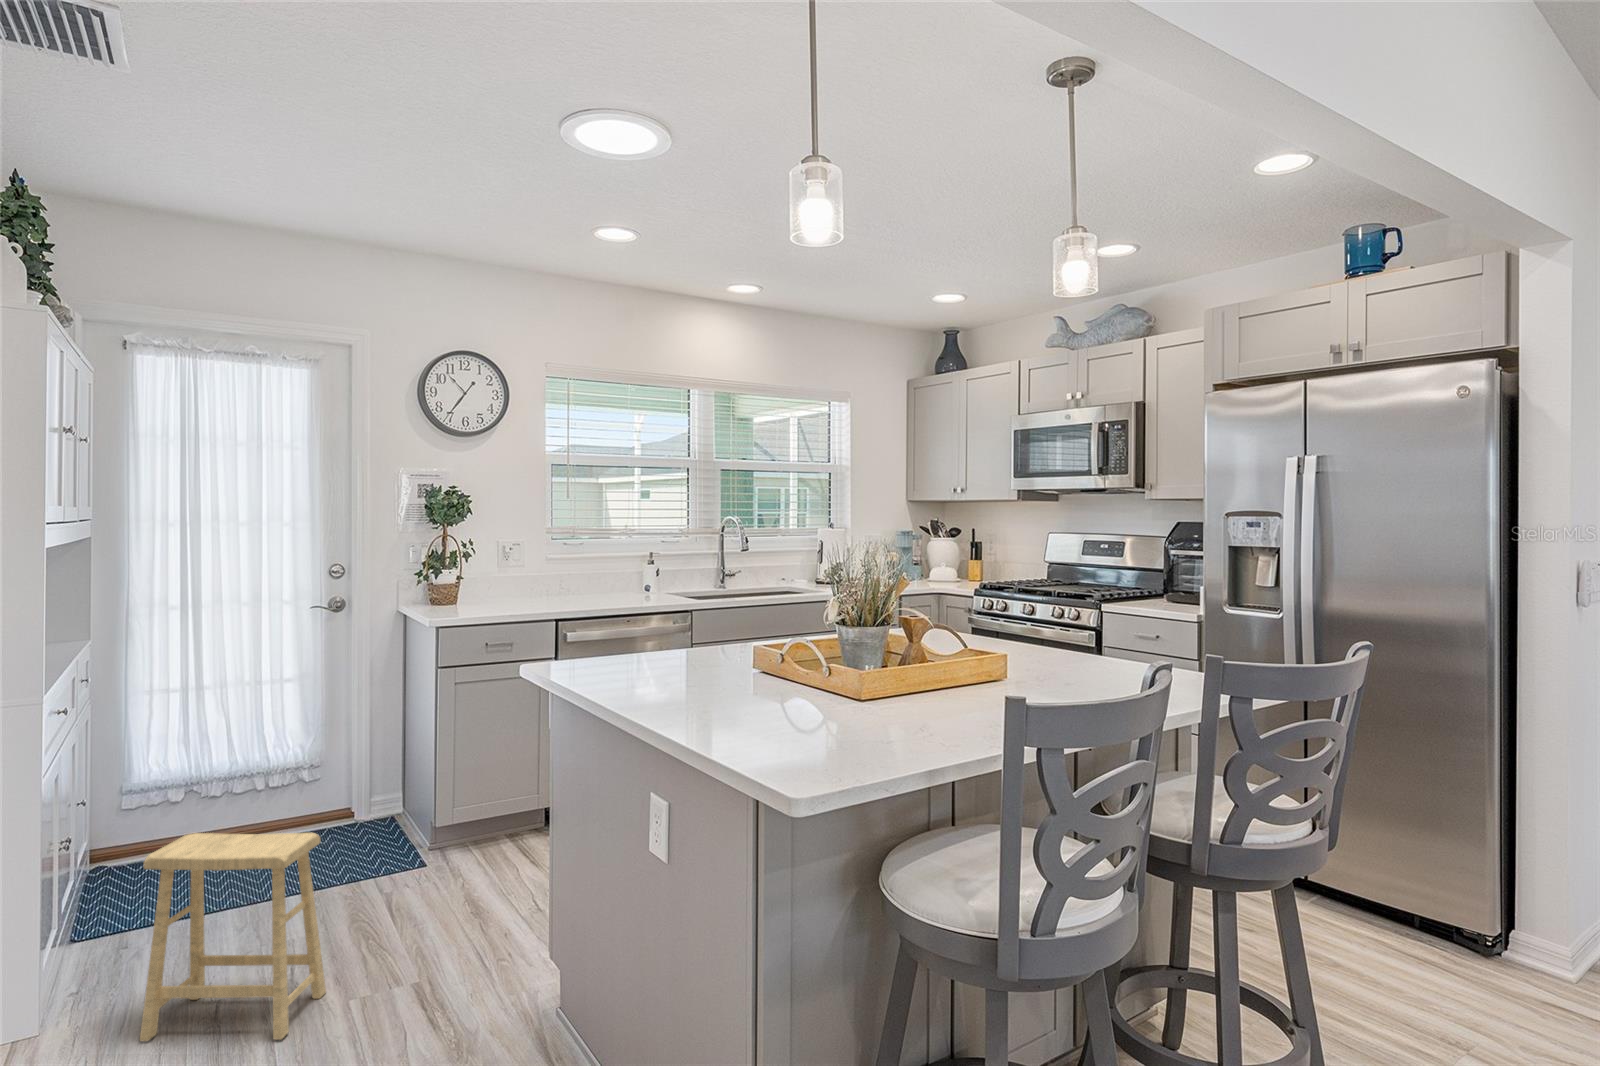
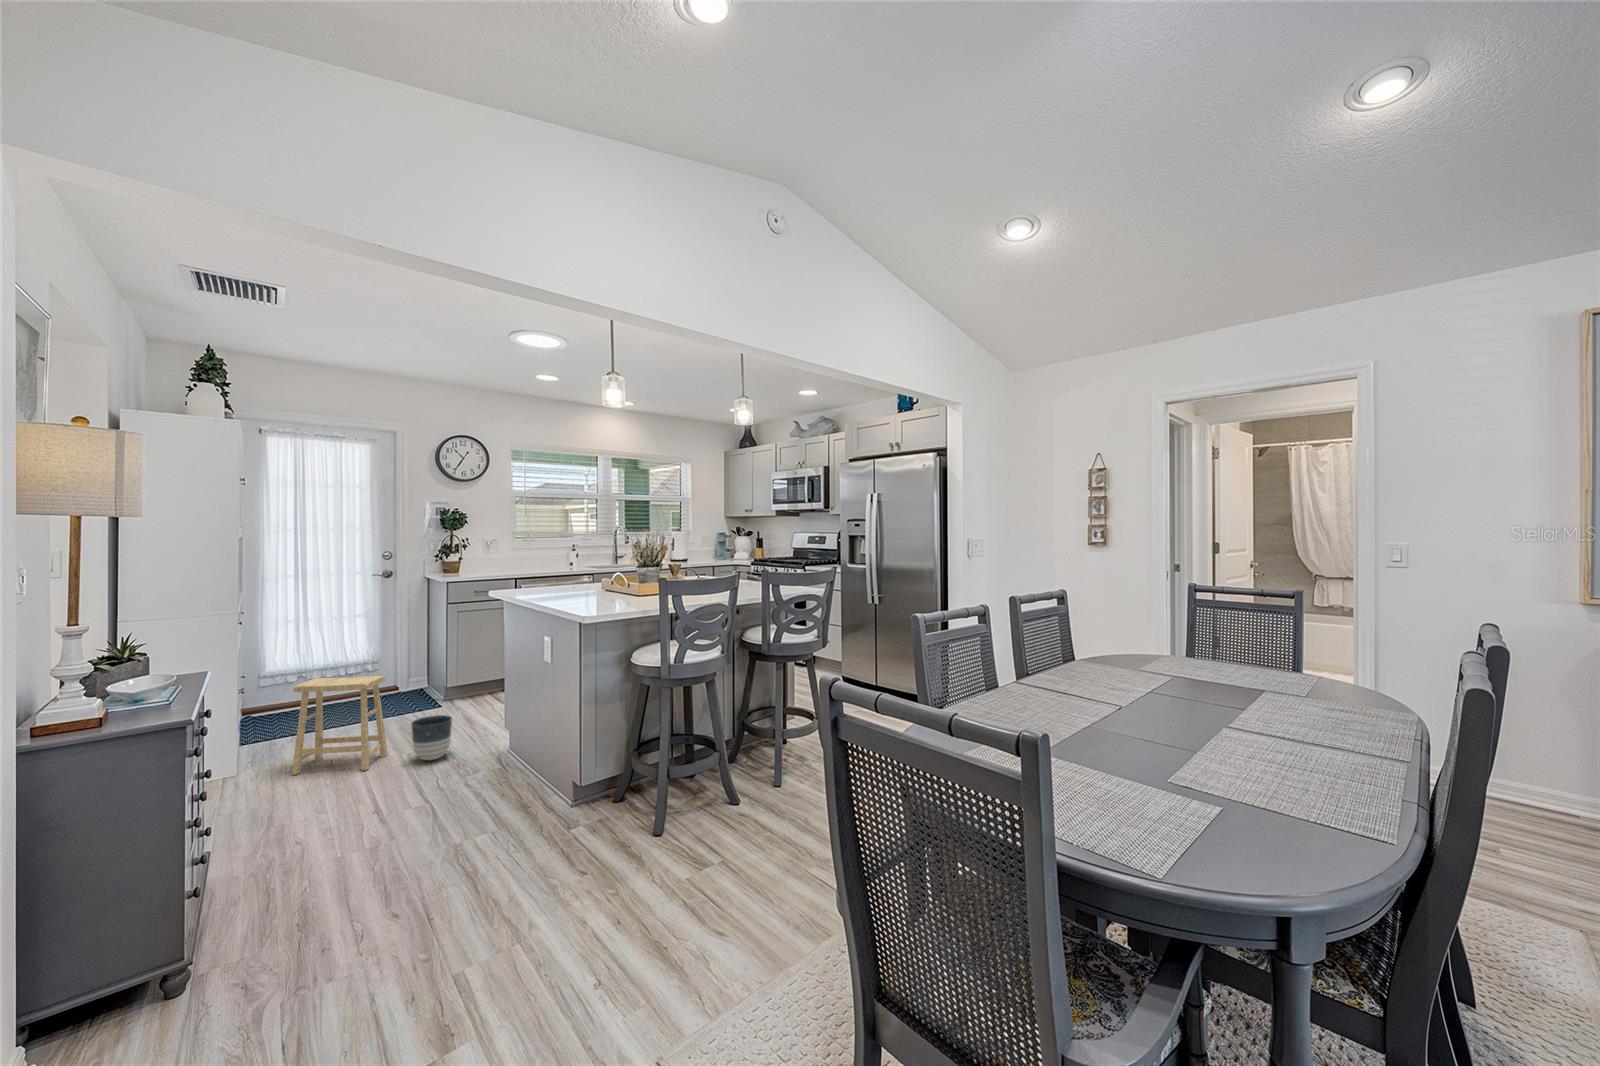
planter: none [370,918,450,1019] -> present [411,715,452,760]

